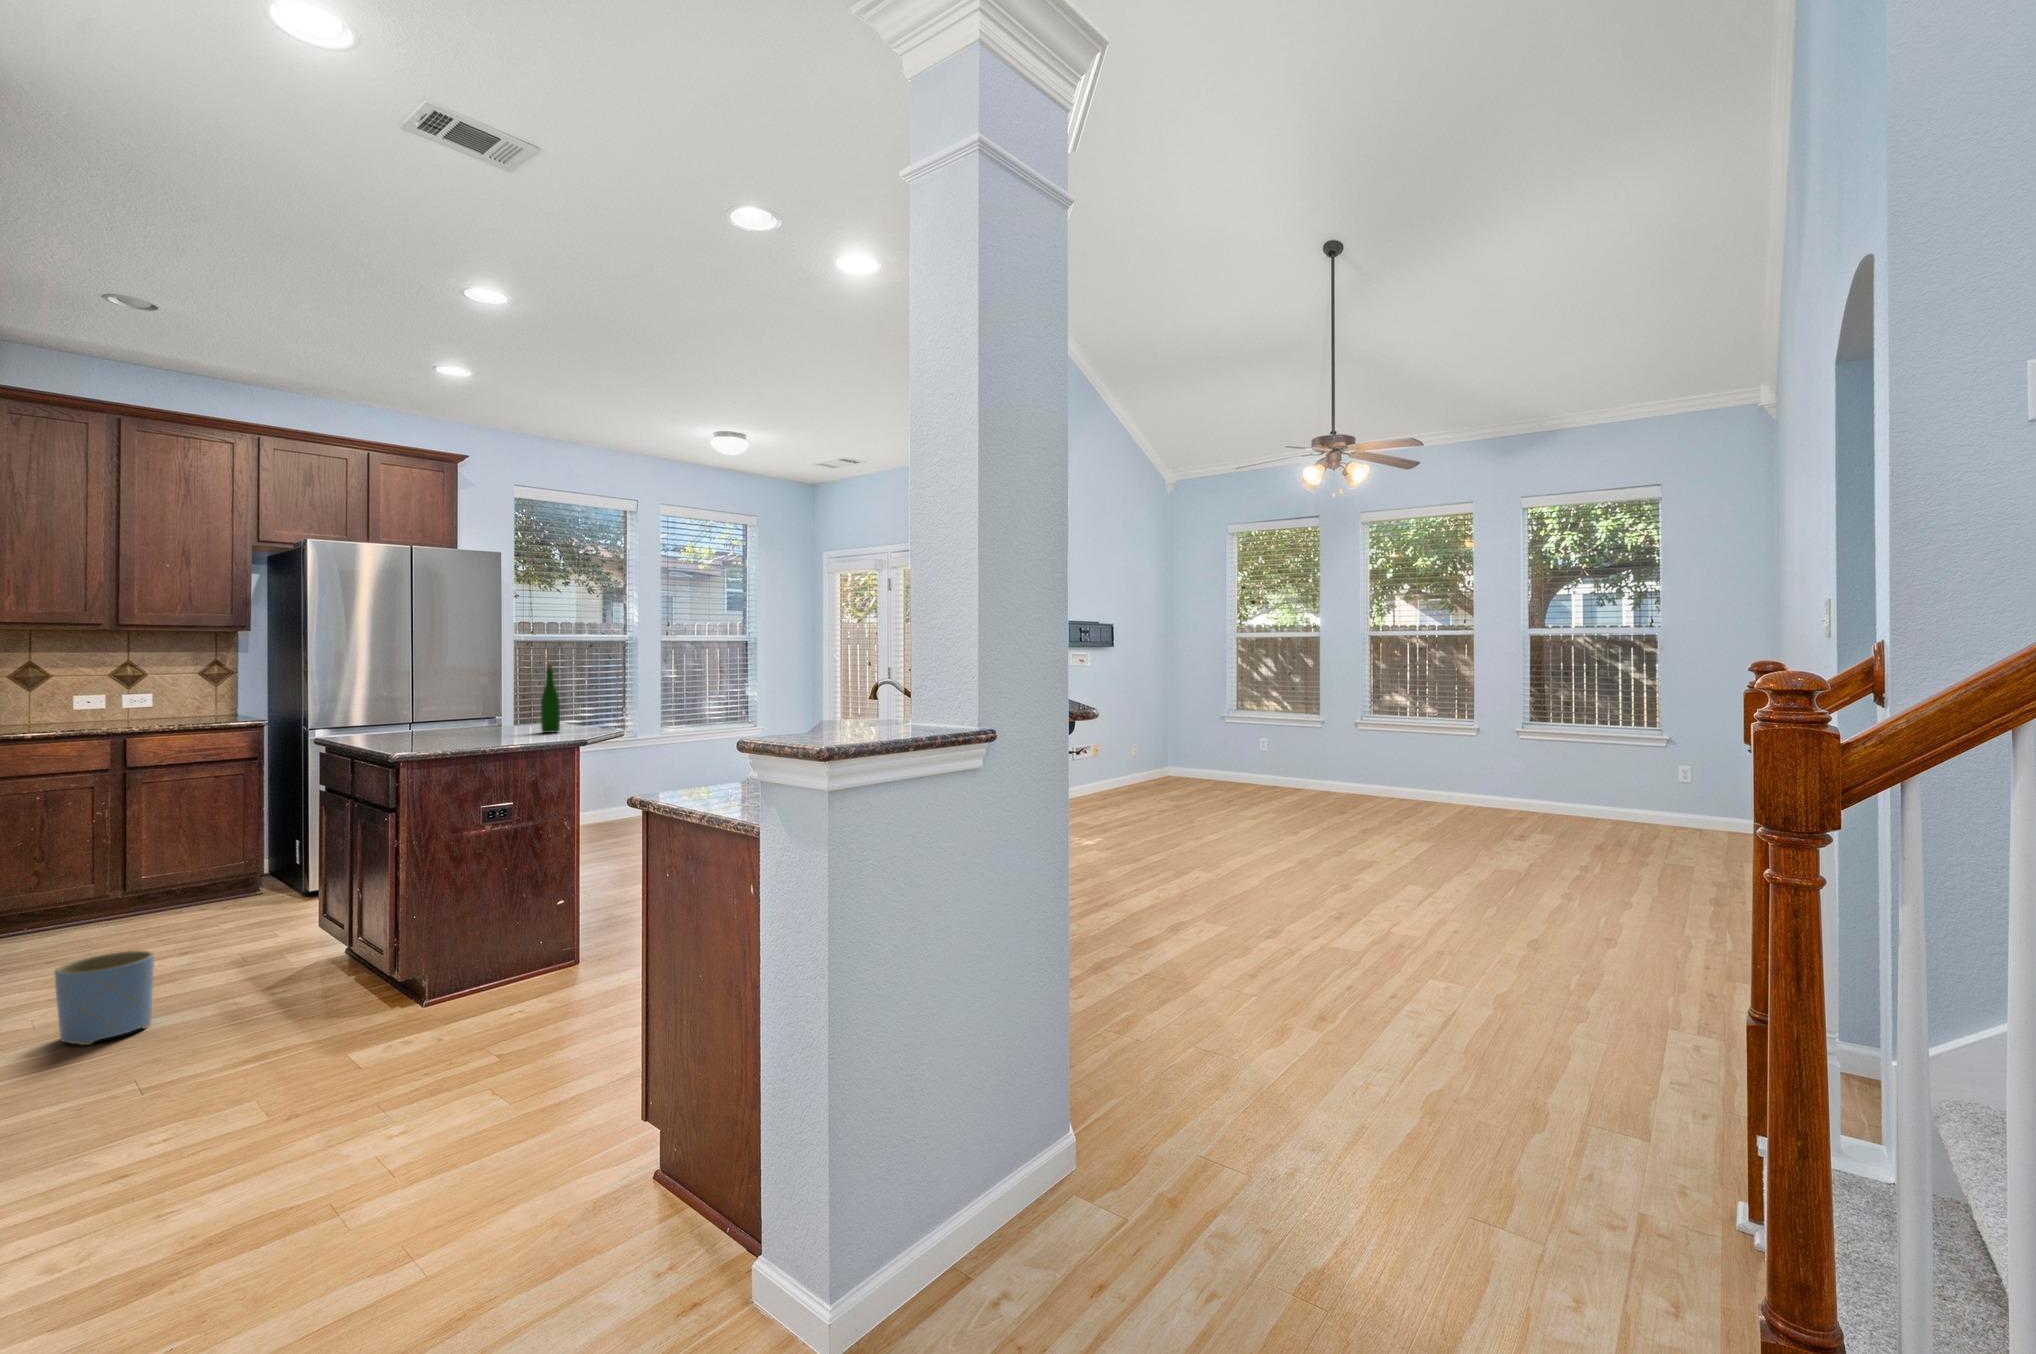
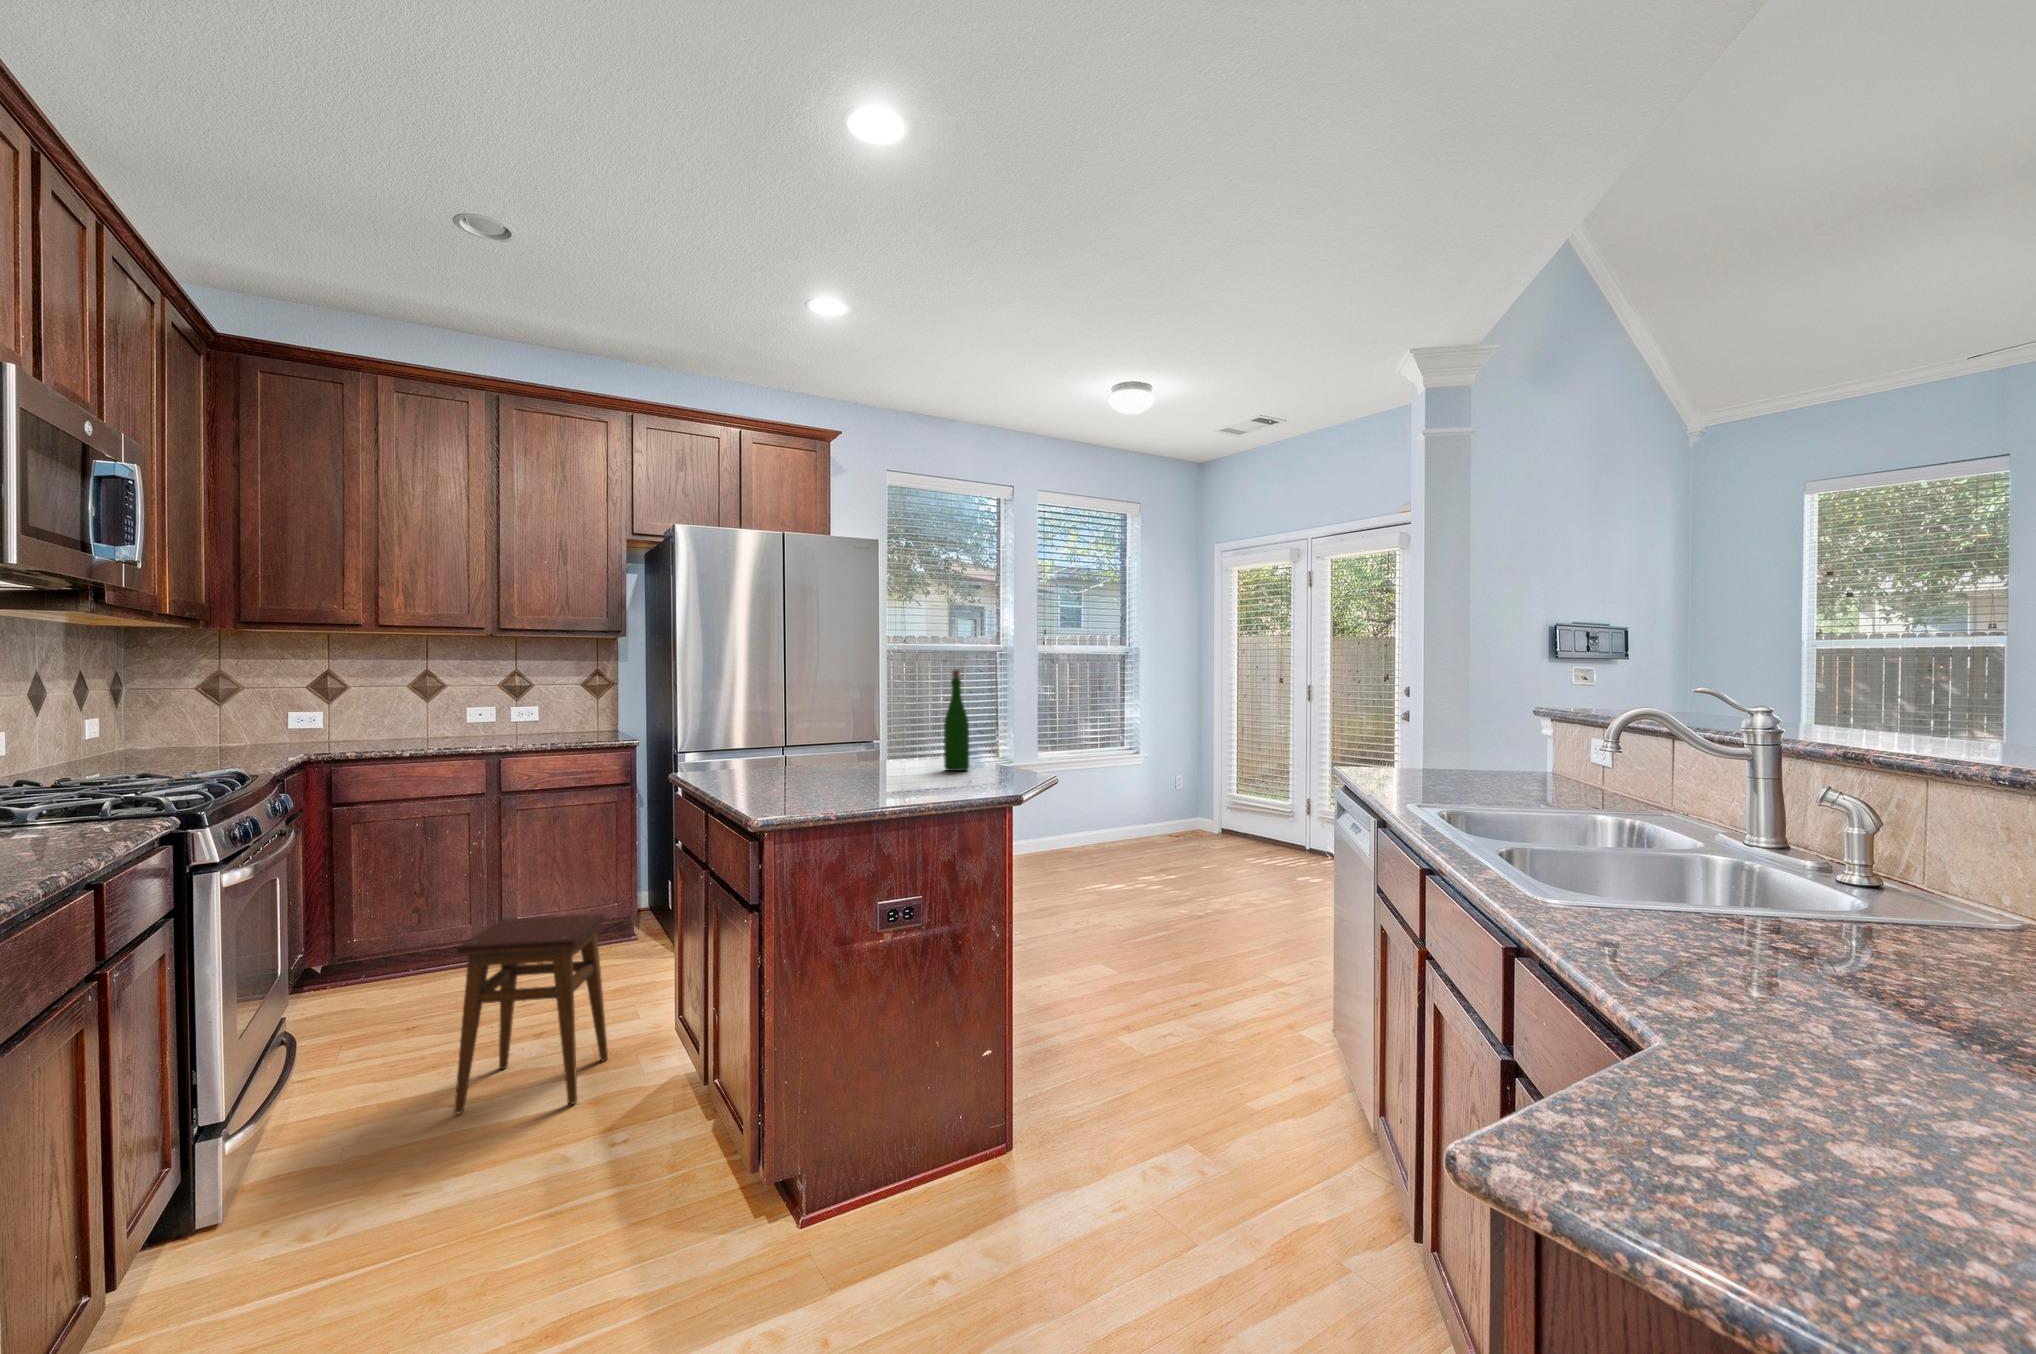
stool: none [132,848,262,992] -> present [454,914,608,1113]
planter: present [55,951,154,1045] -> none [330,1079,455,1235]

